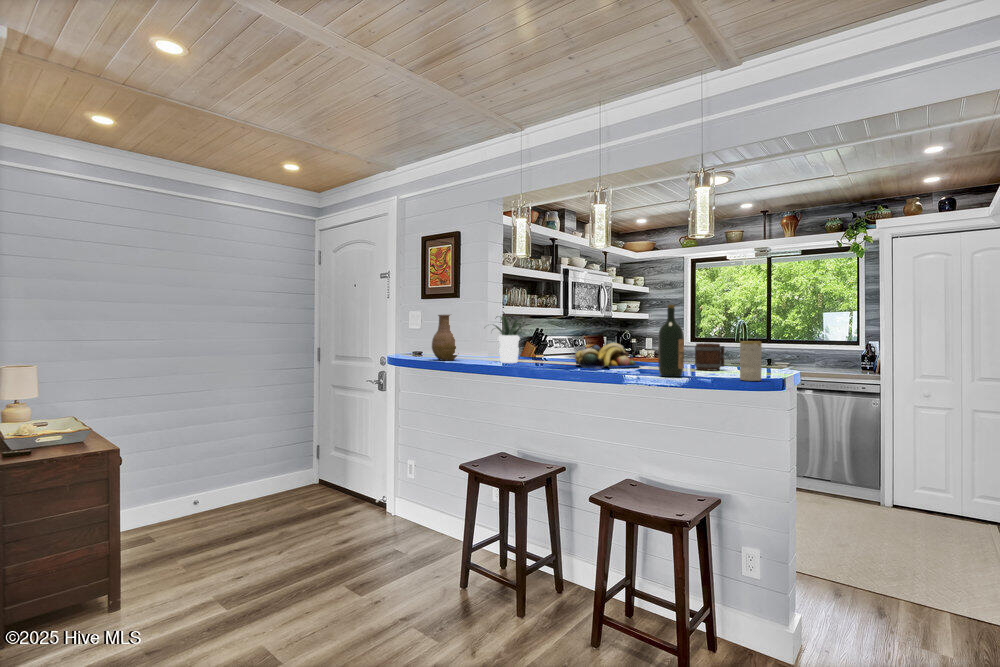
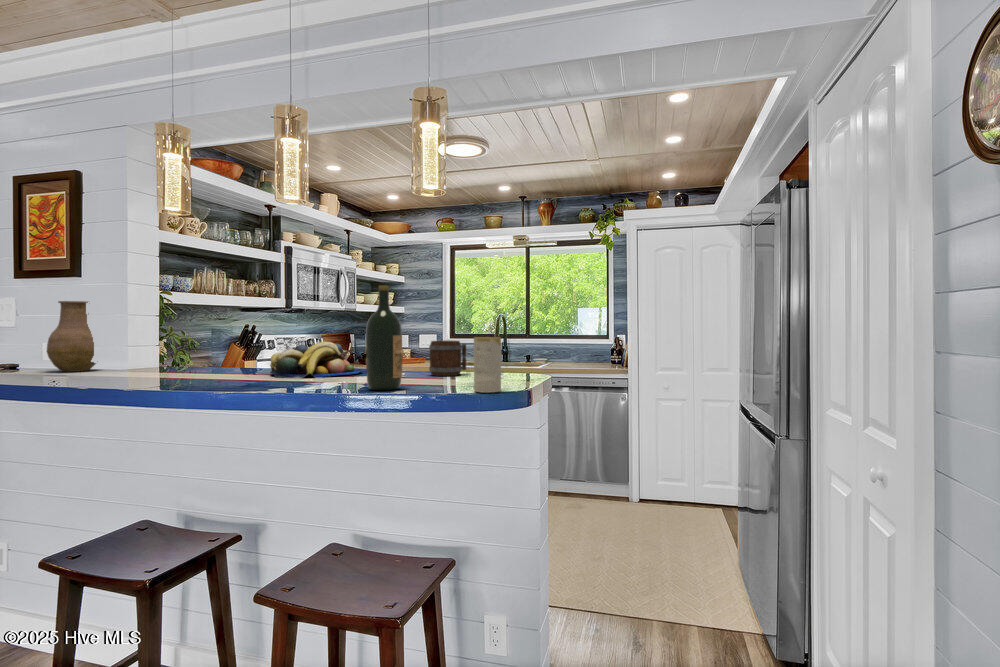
potted plant: present [494,316,524,363] -> none [123,304,221,373]

